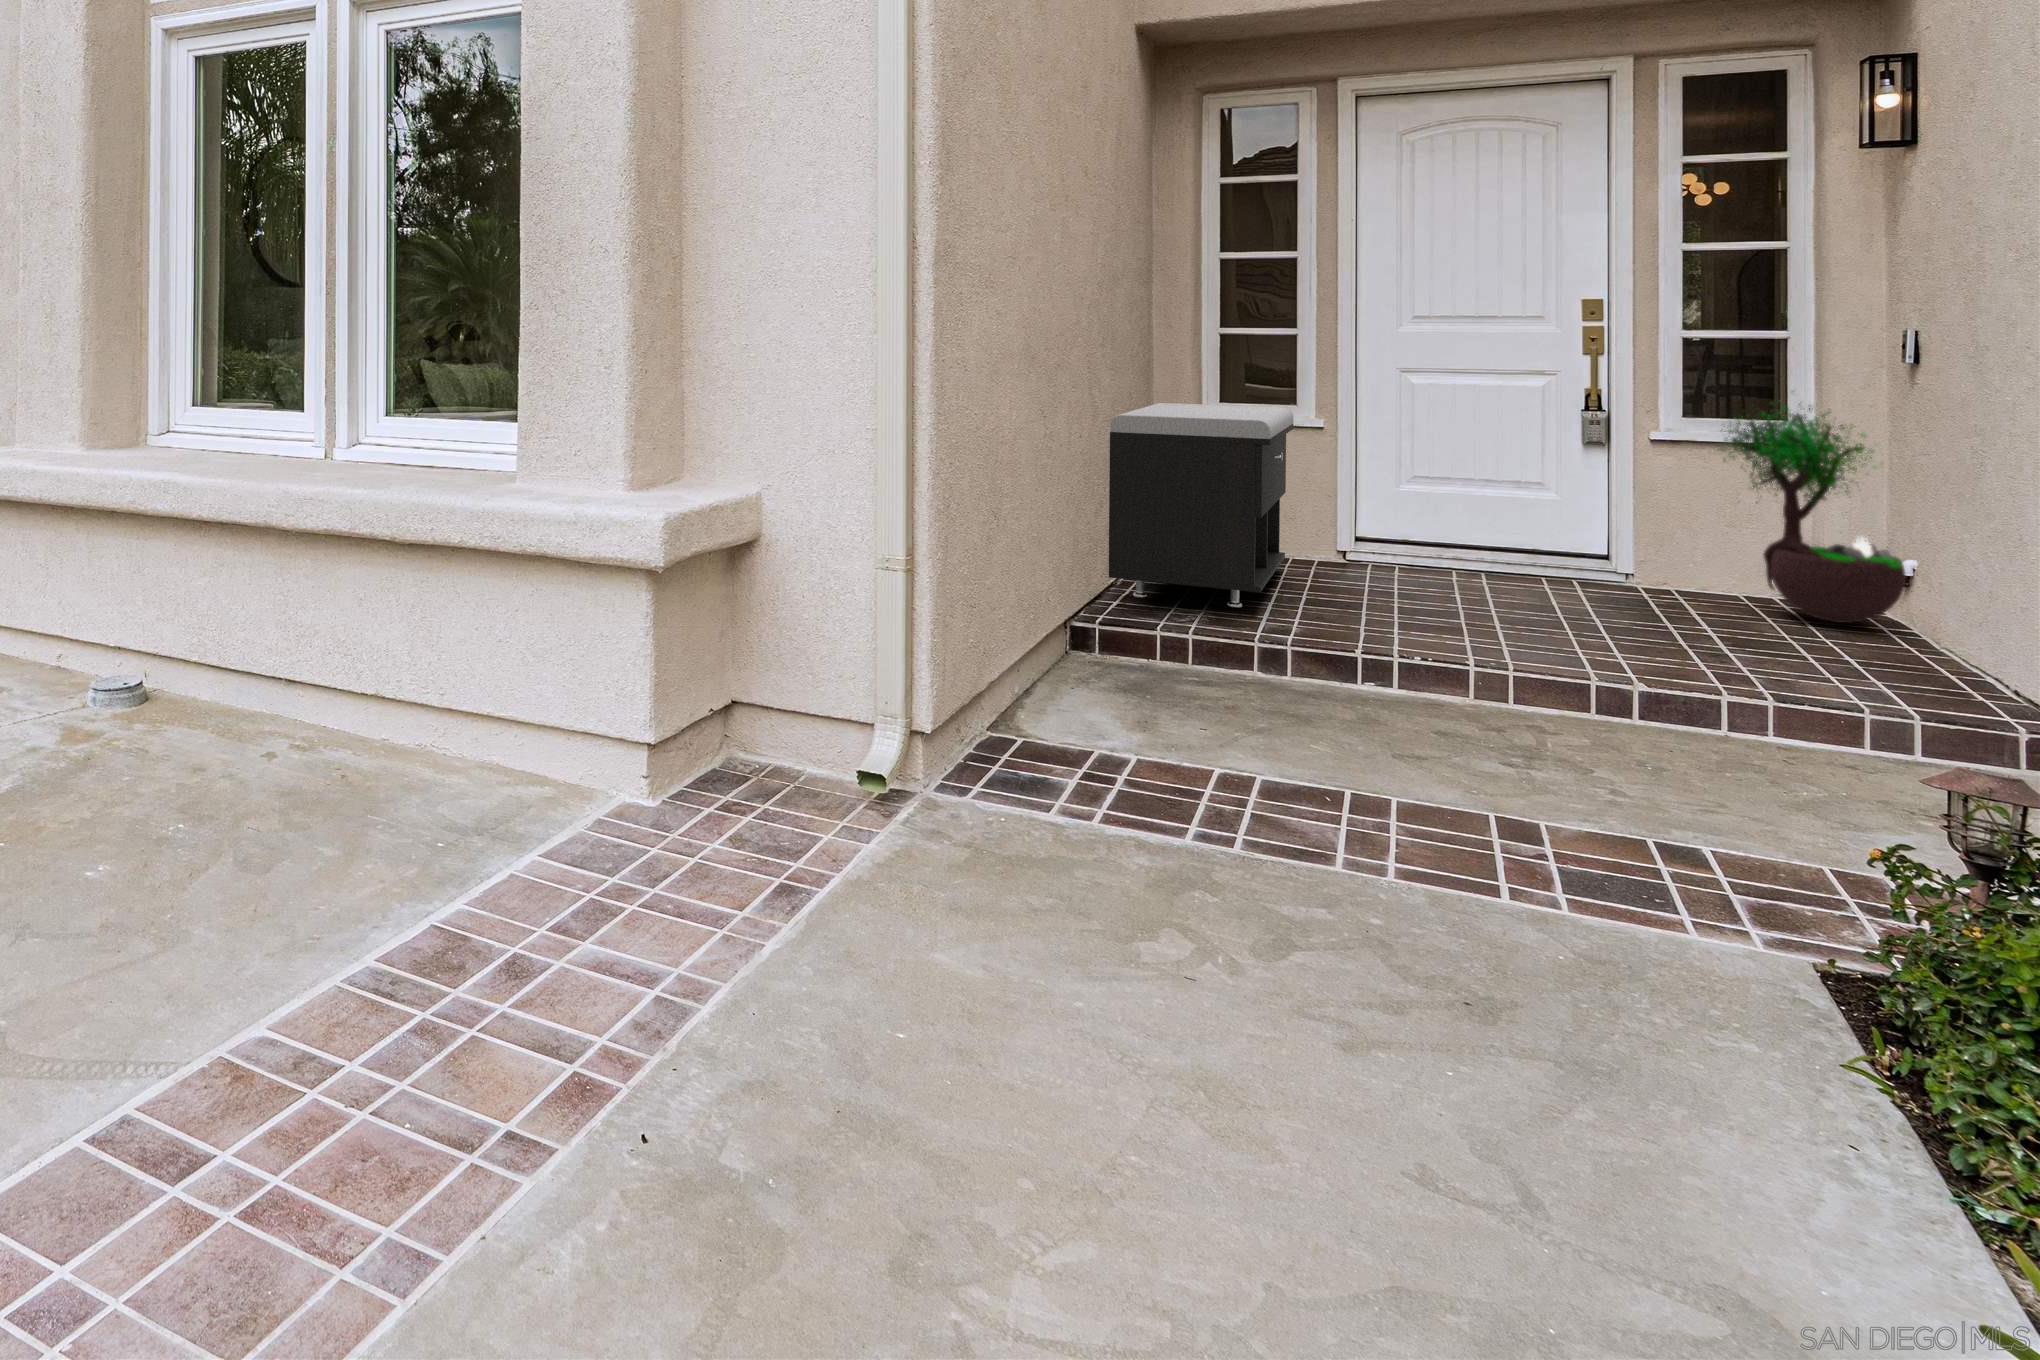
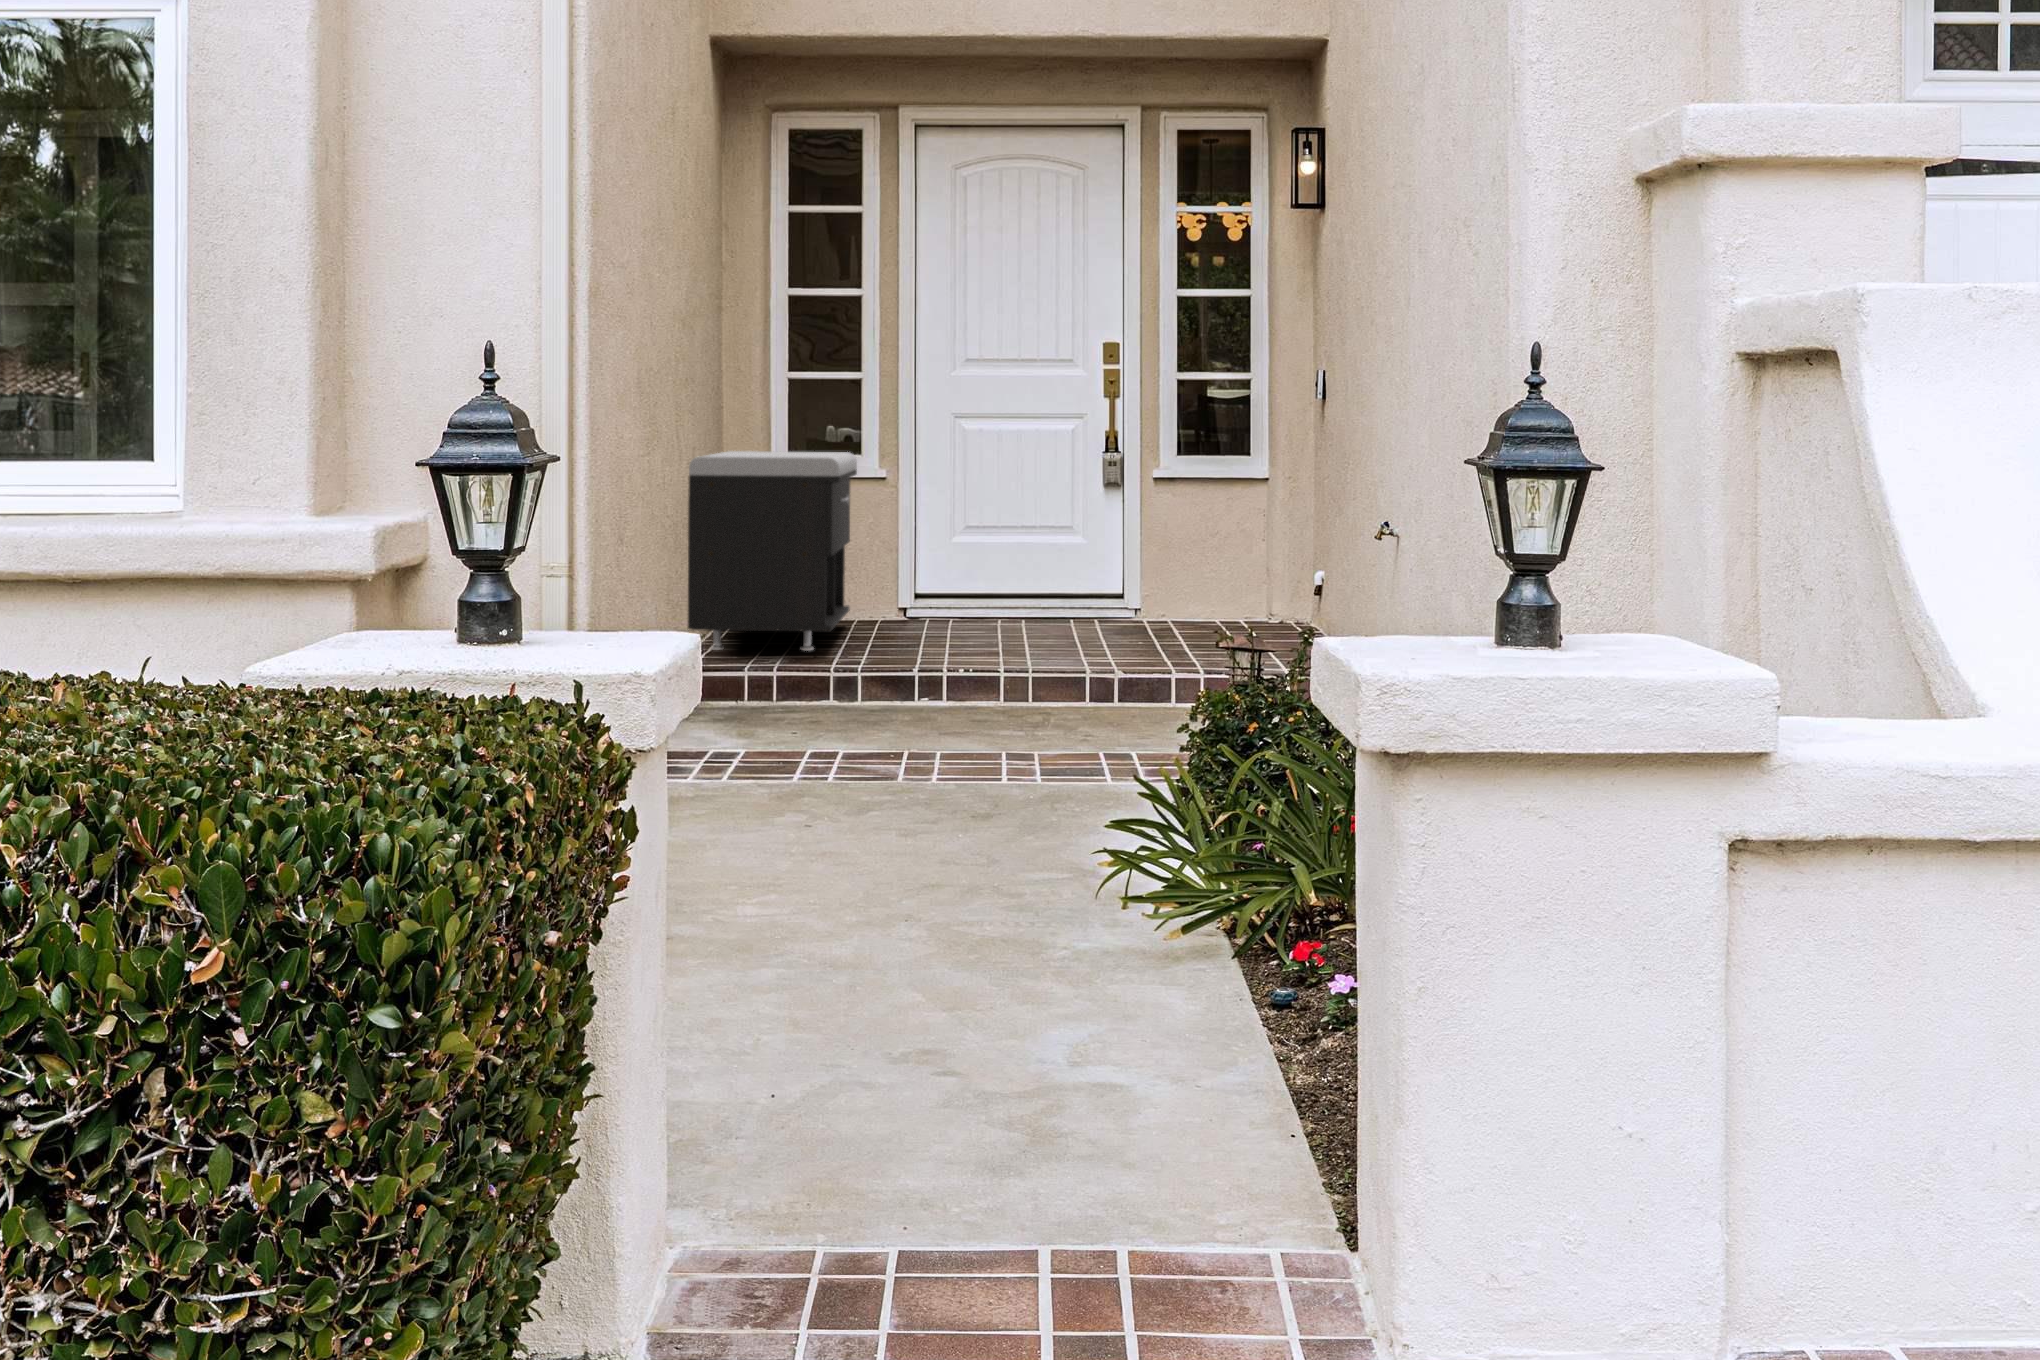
potted tree: present [1718,391,1906,623] -> none [1200,424,1322,629]

